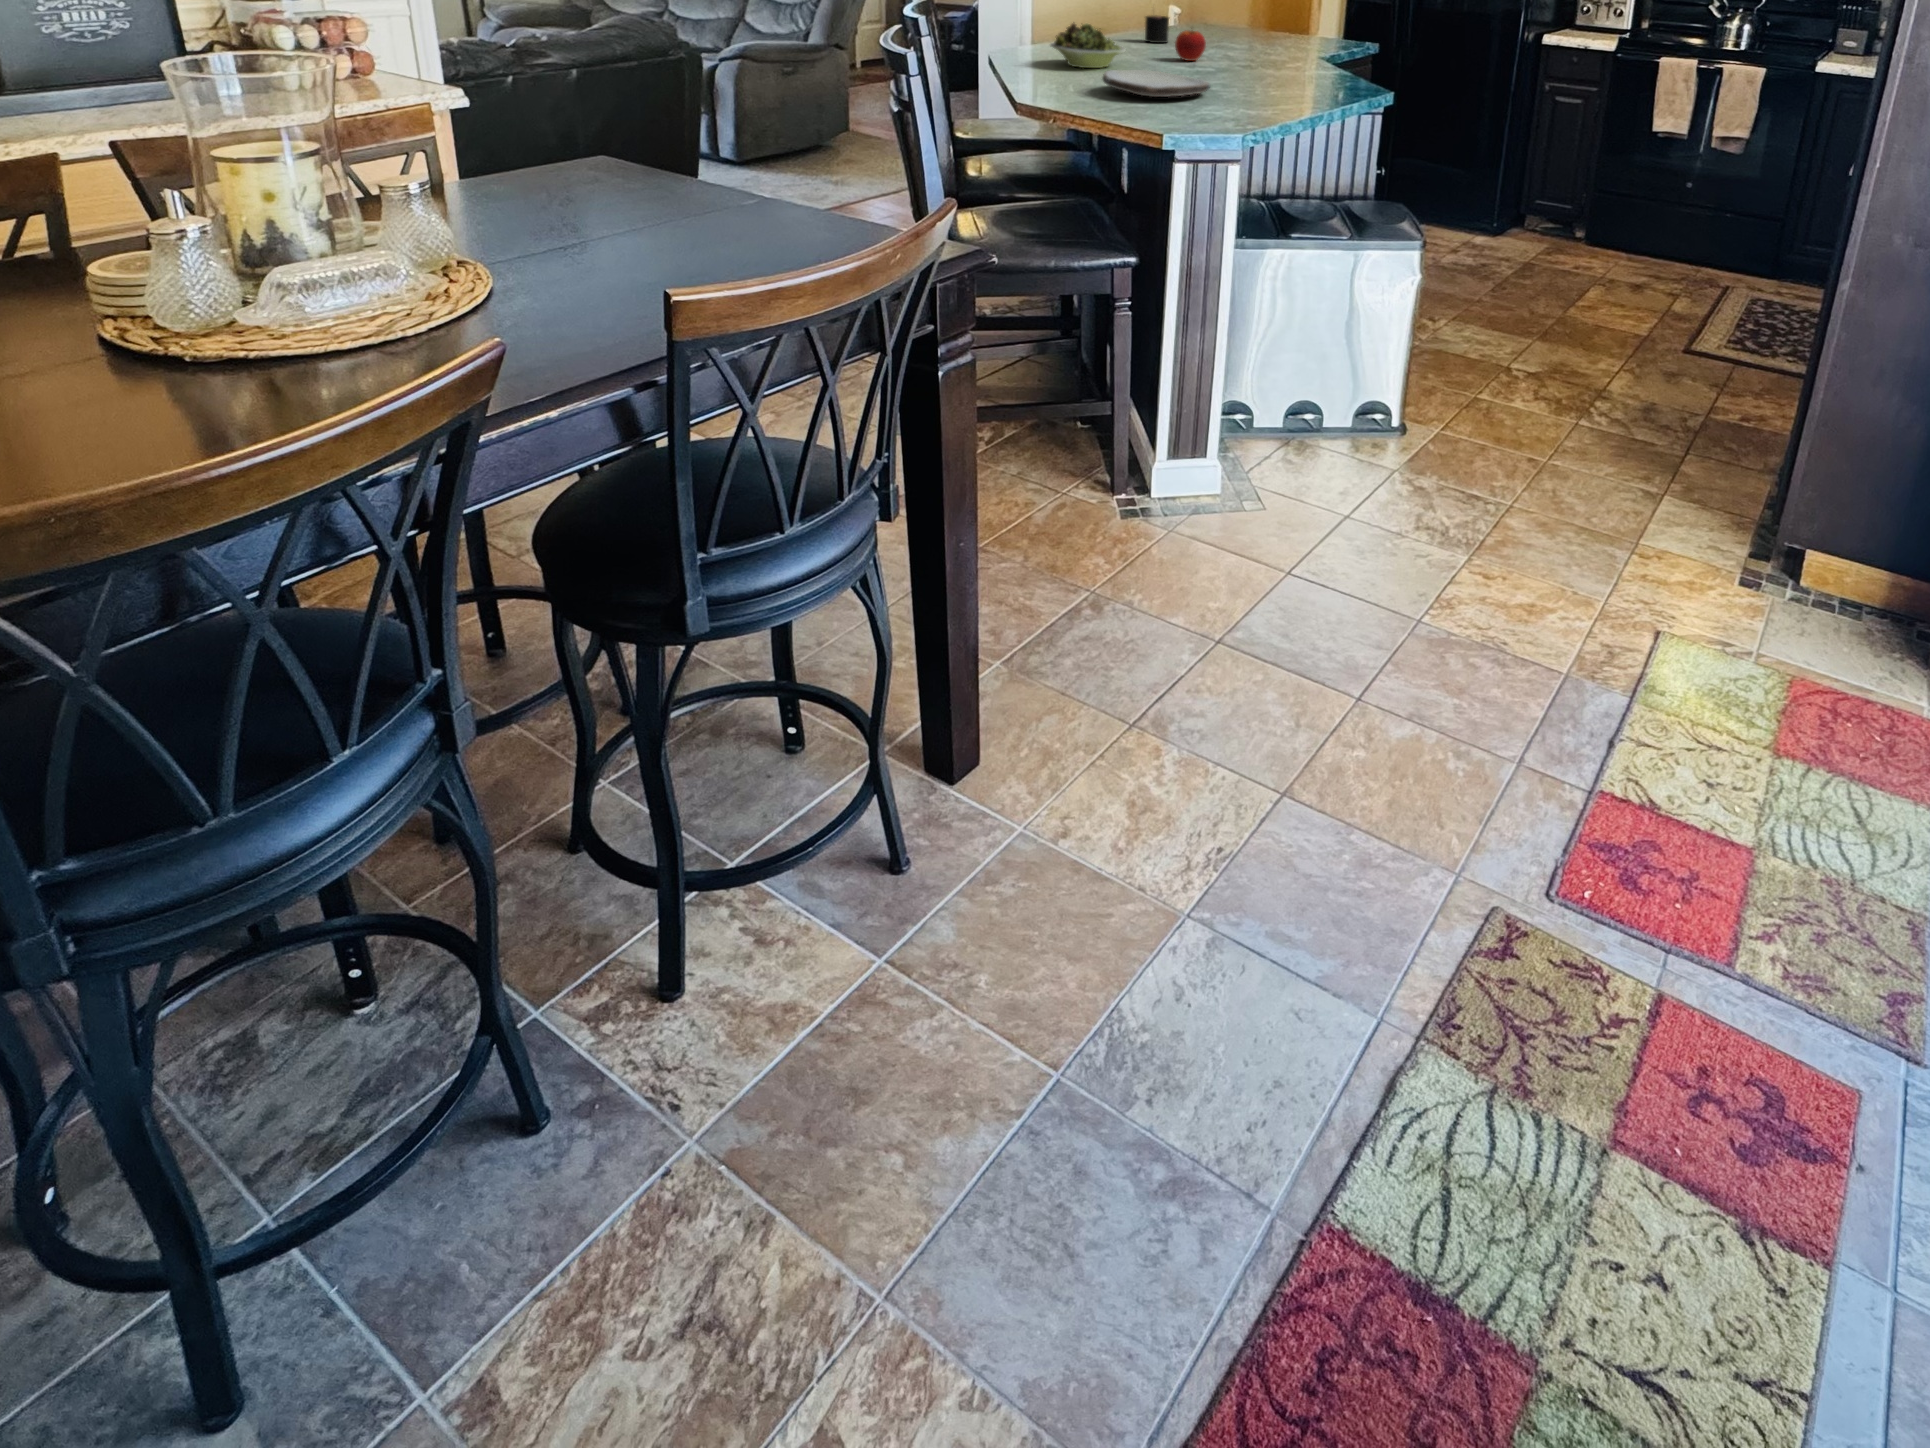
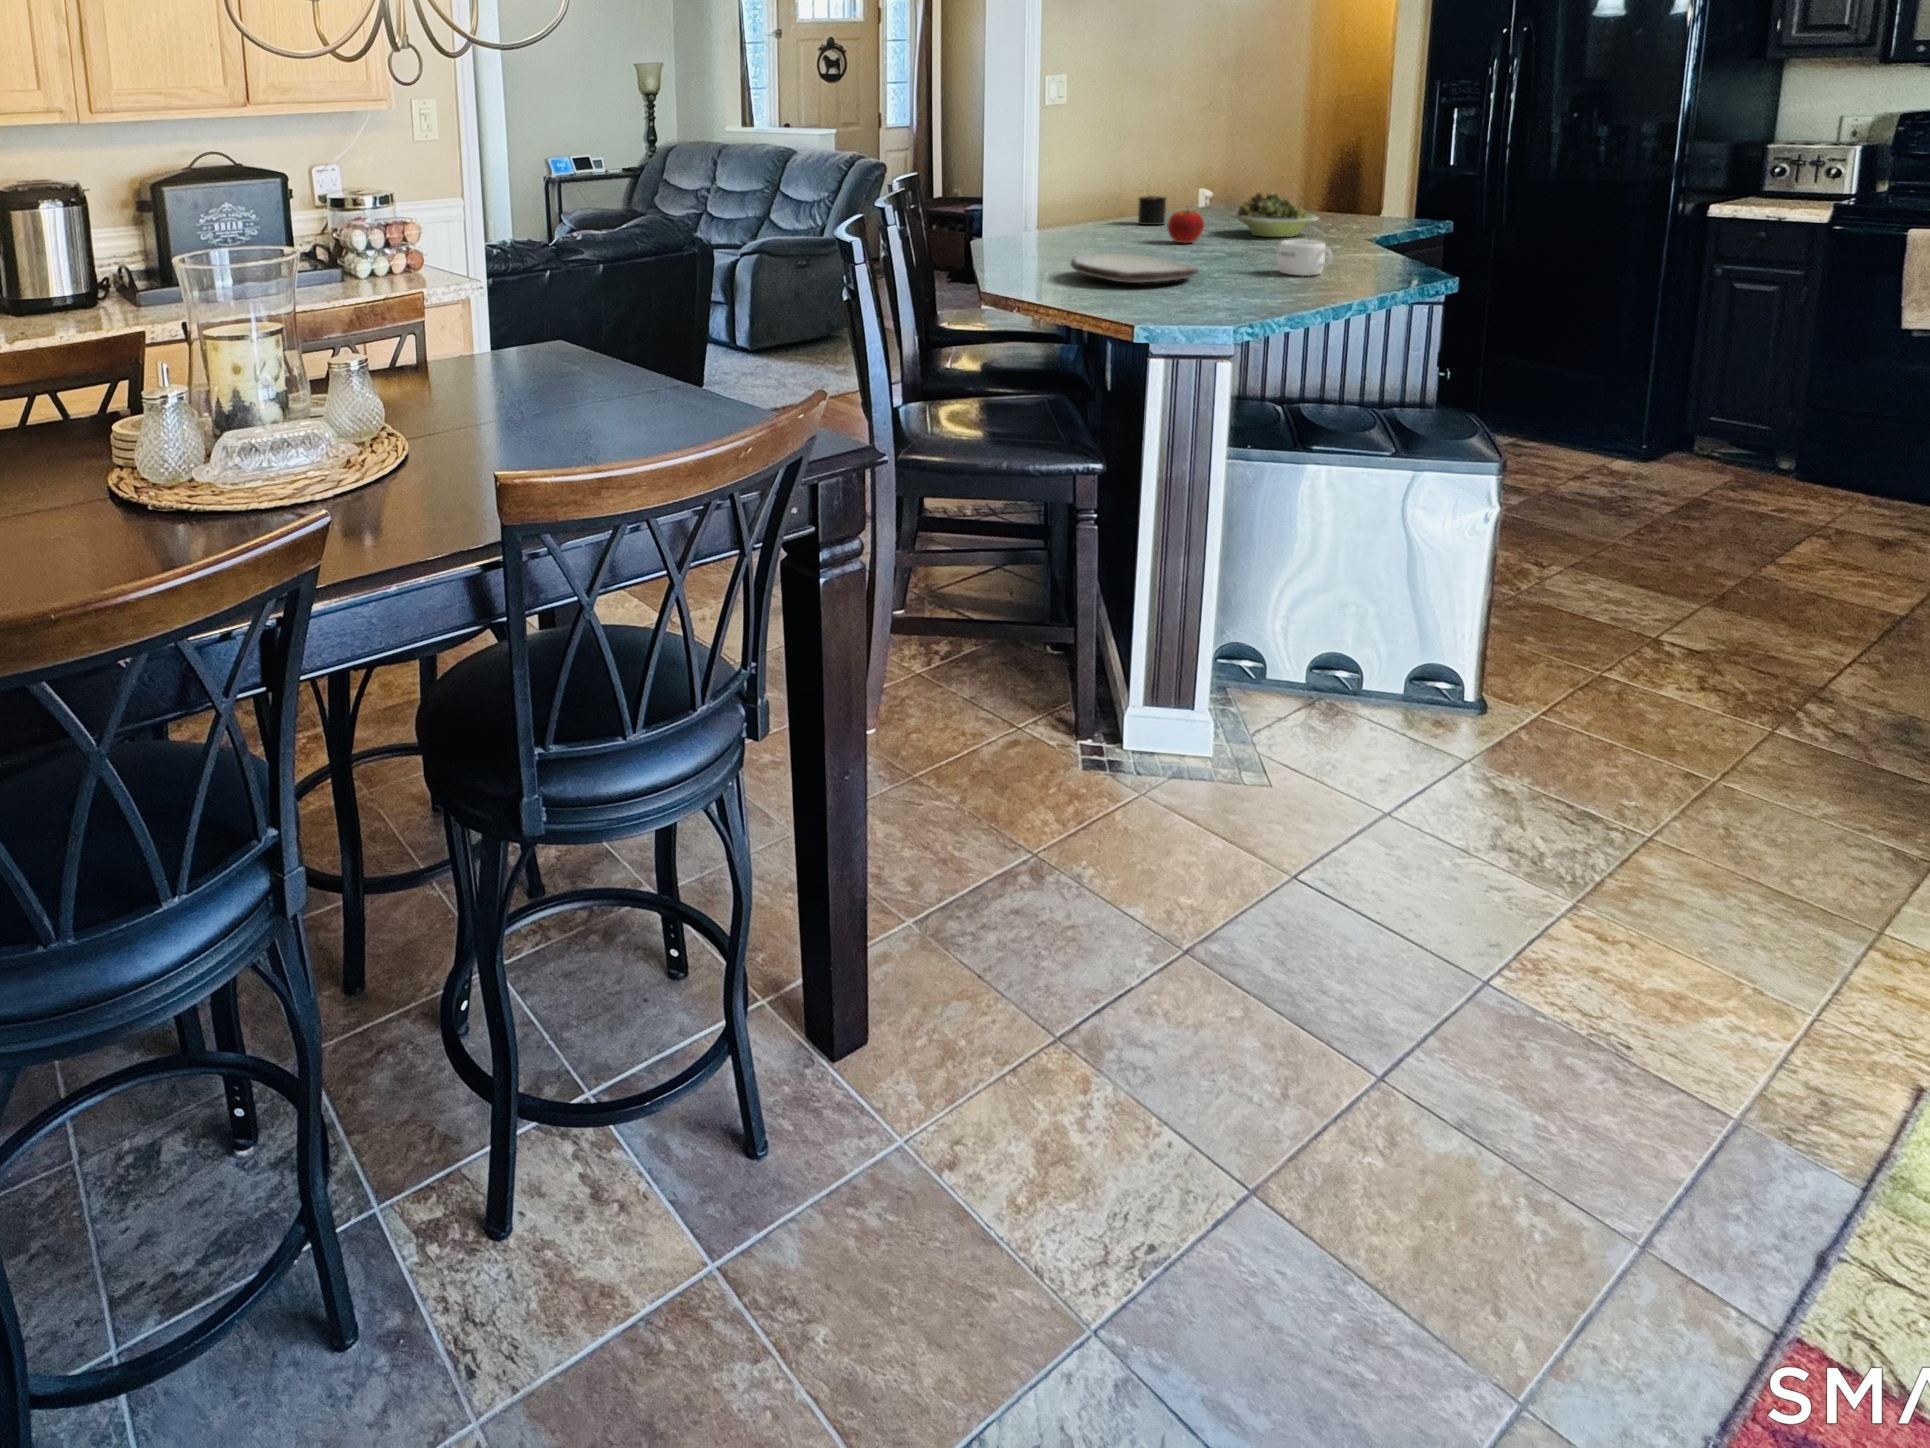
bowl: present [1050,22,1125,68] -> present [1232,193,1318,237]
mug: none [1271,60,1312,91] -> present [1278,240,1332,276]

